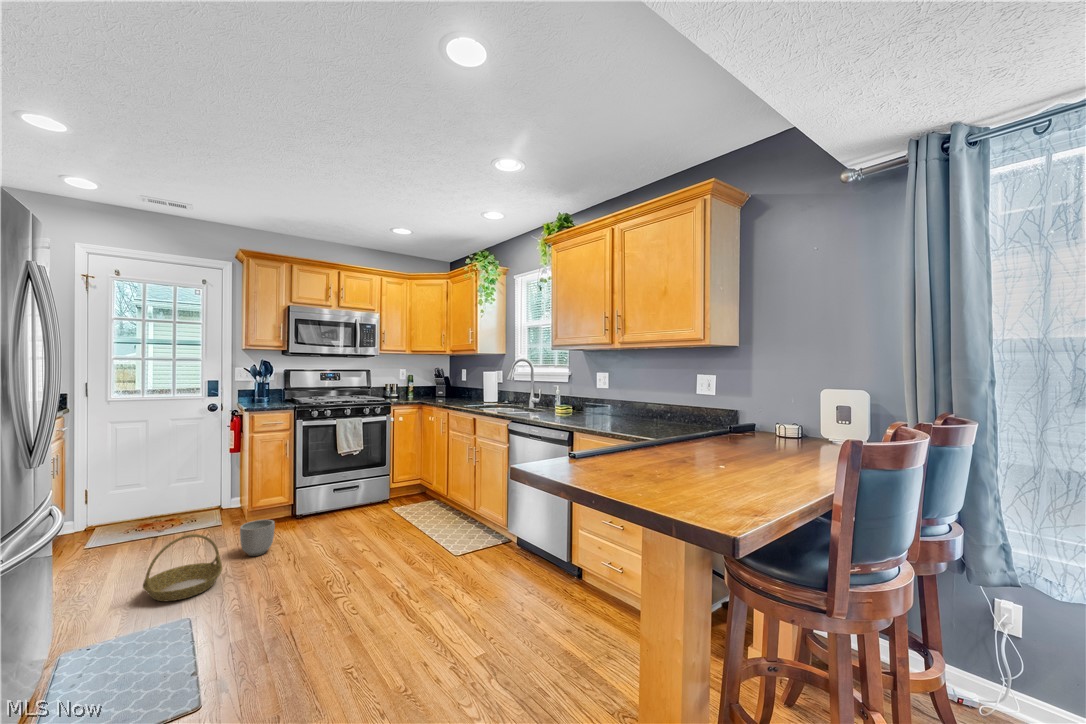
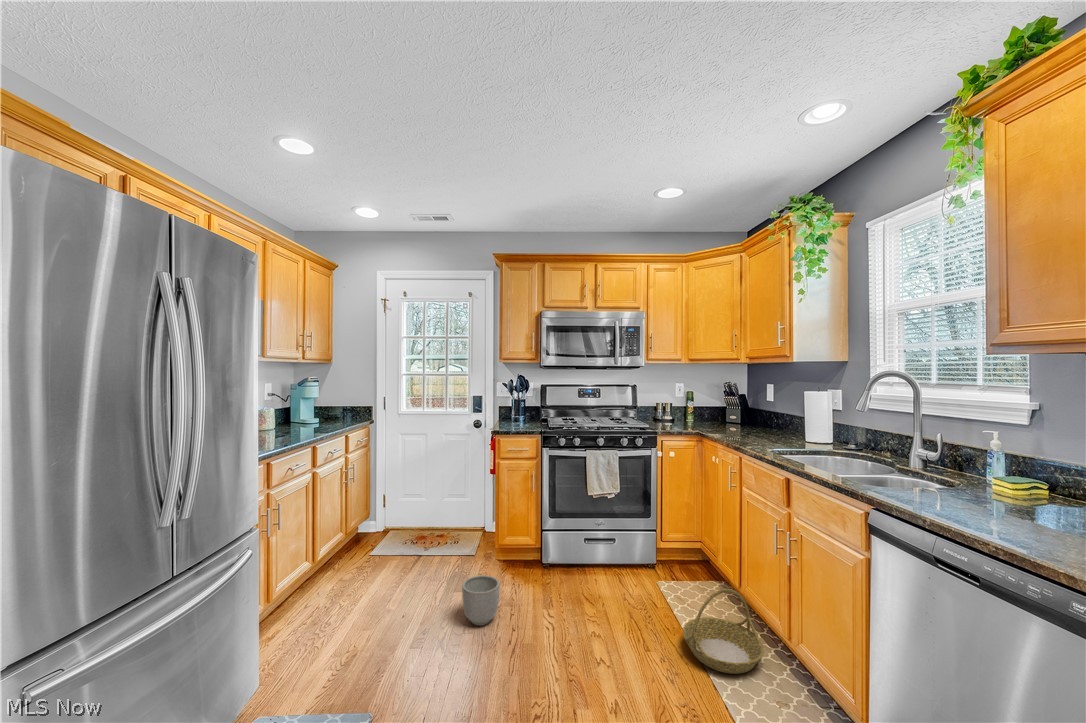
basket: present [143,534,222,601] -> present [683,589,764,674]

